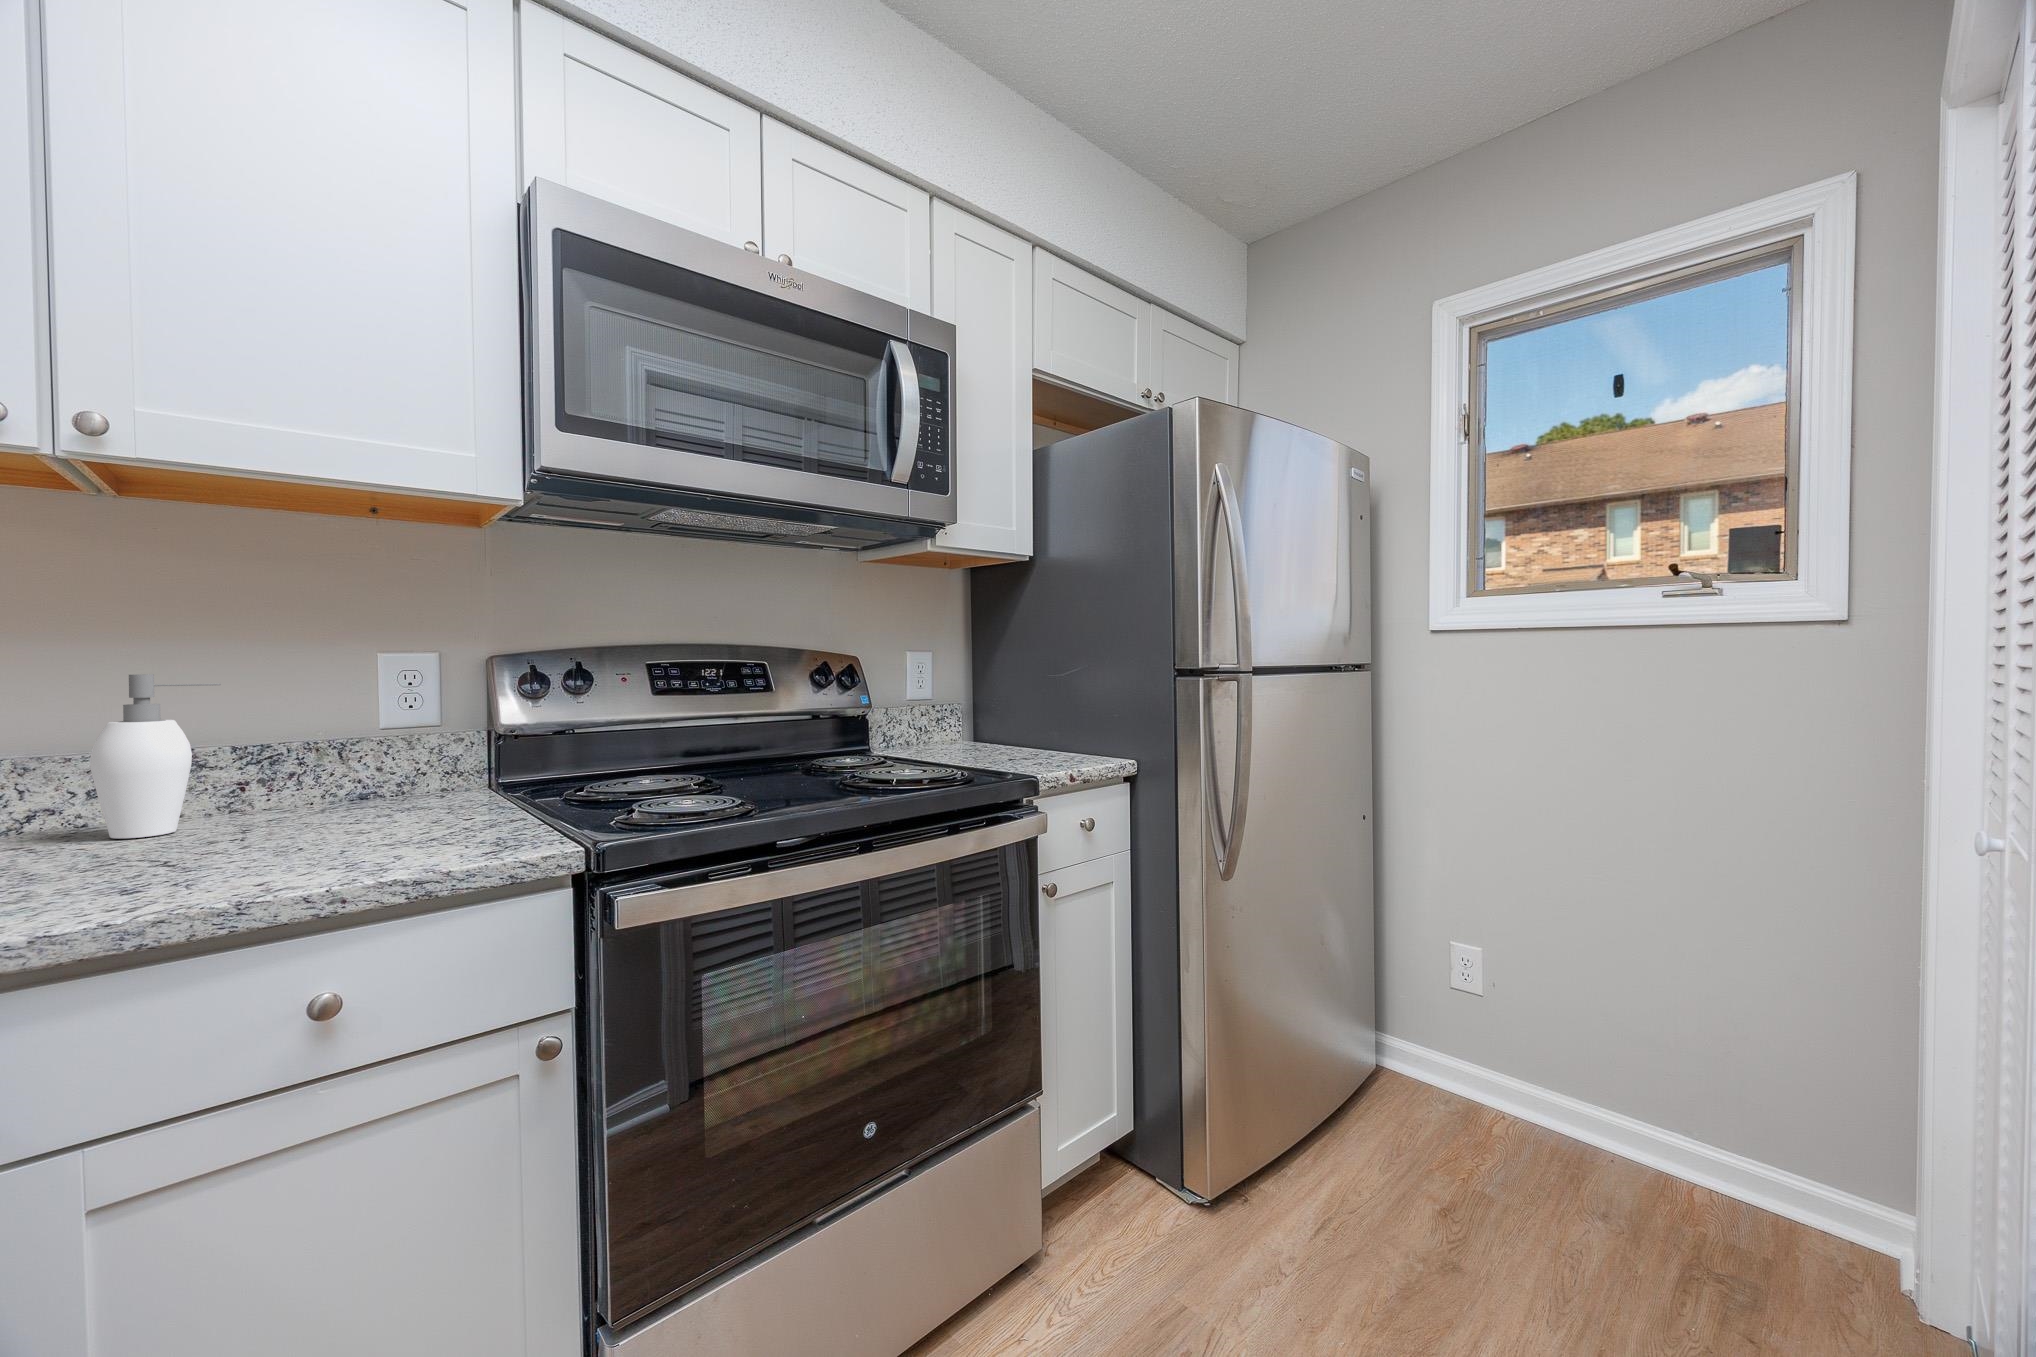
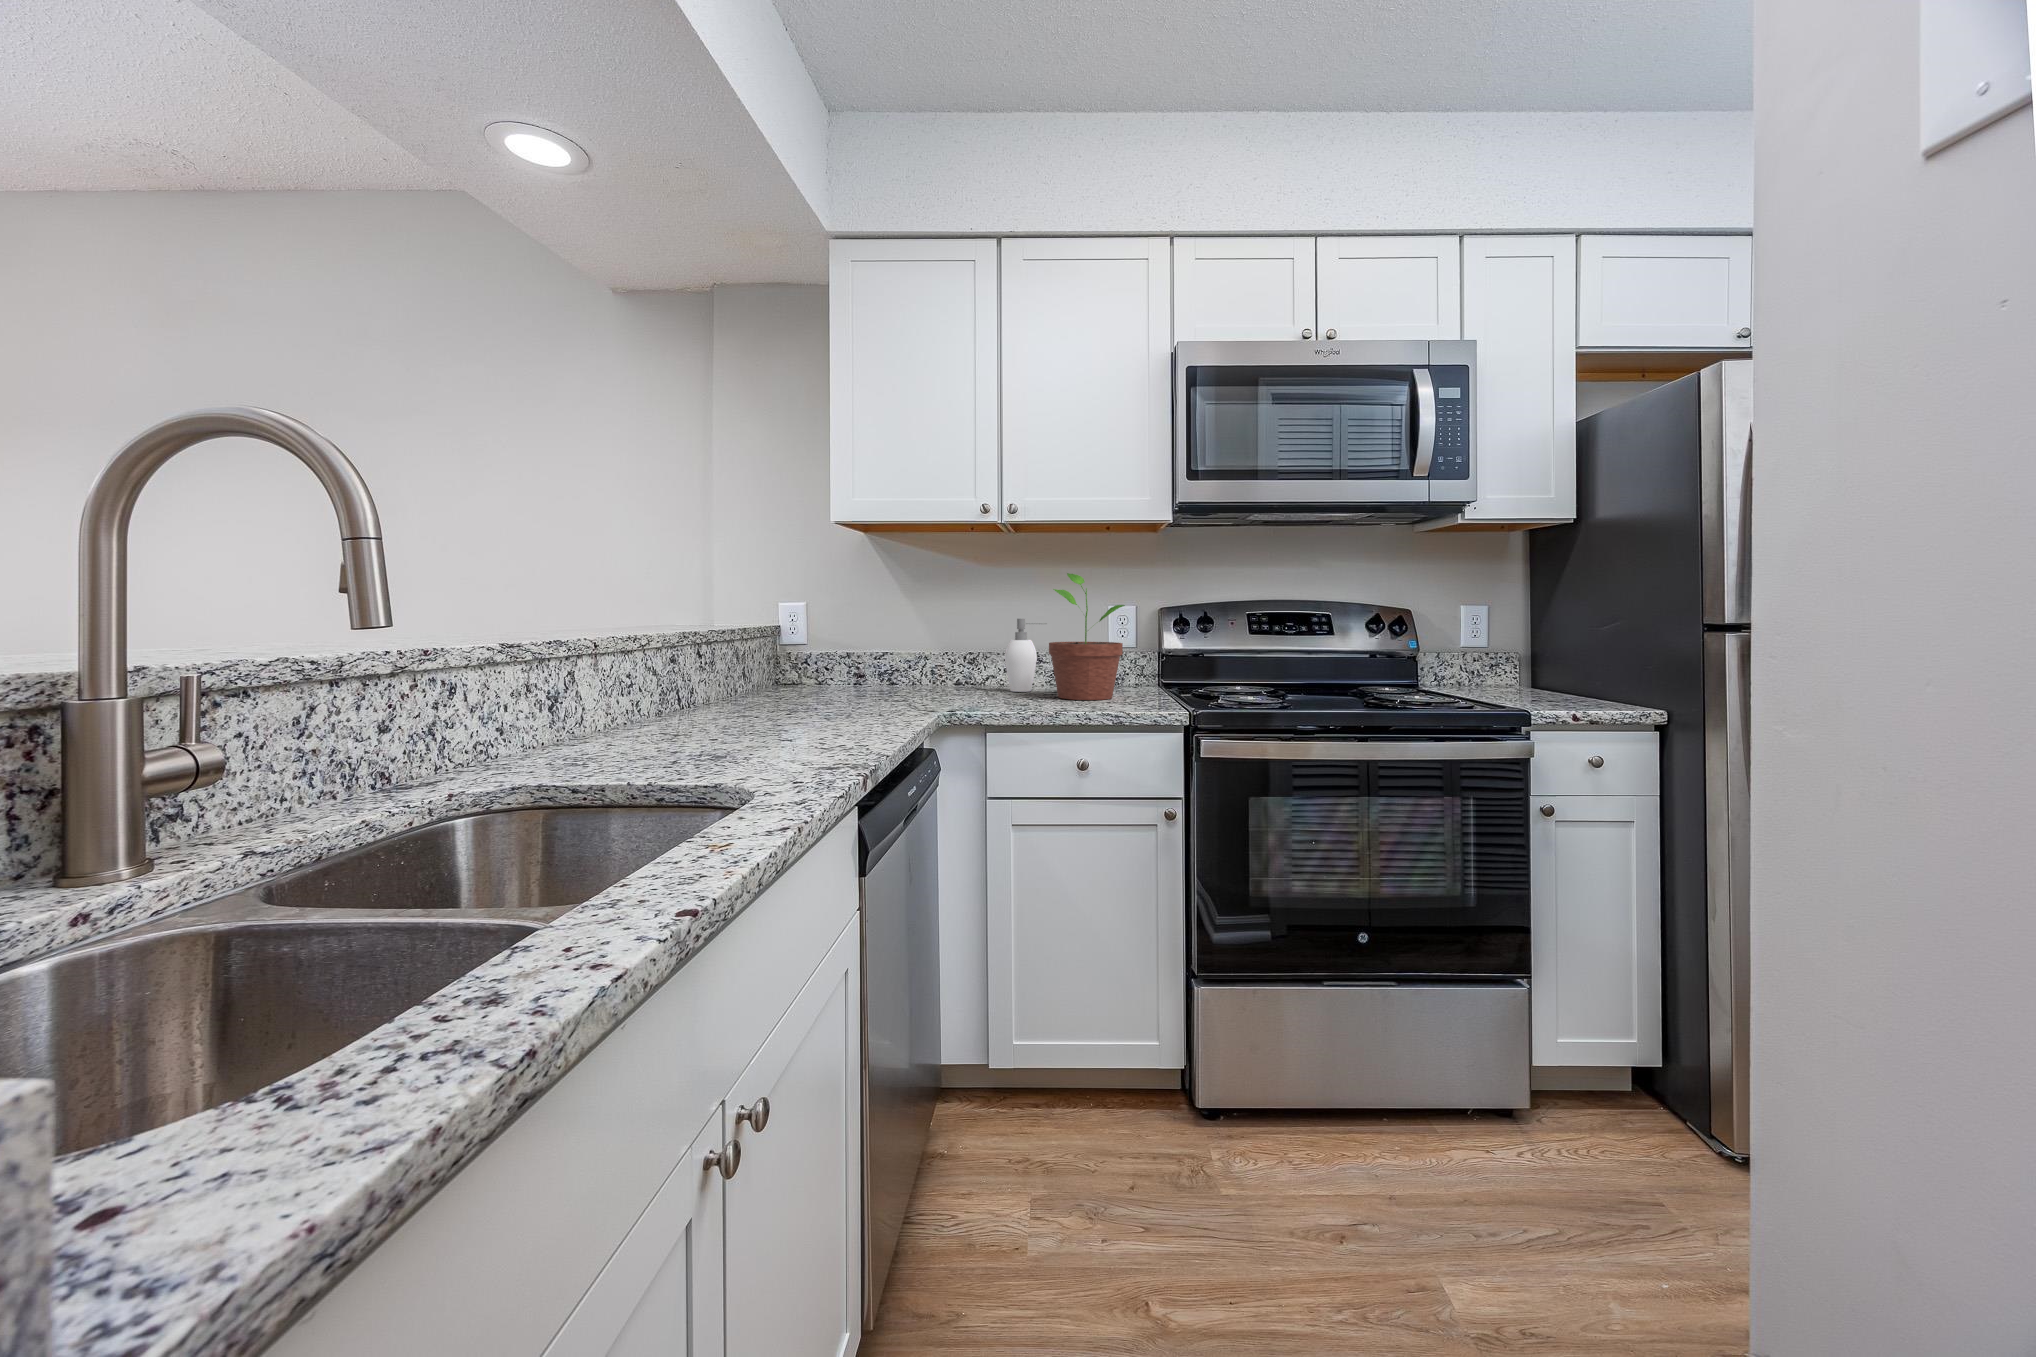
potted plant: none [226,579,429,845] -> present [1049,573,1125,700]

